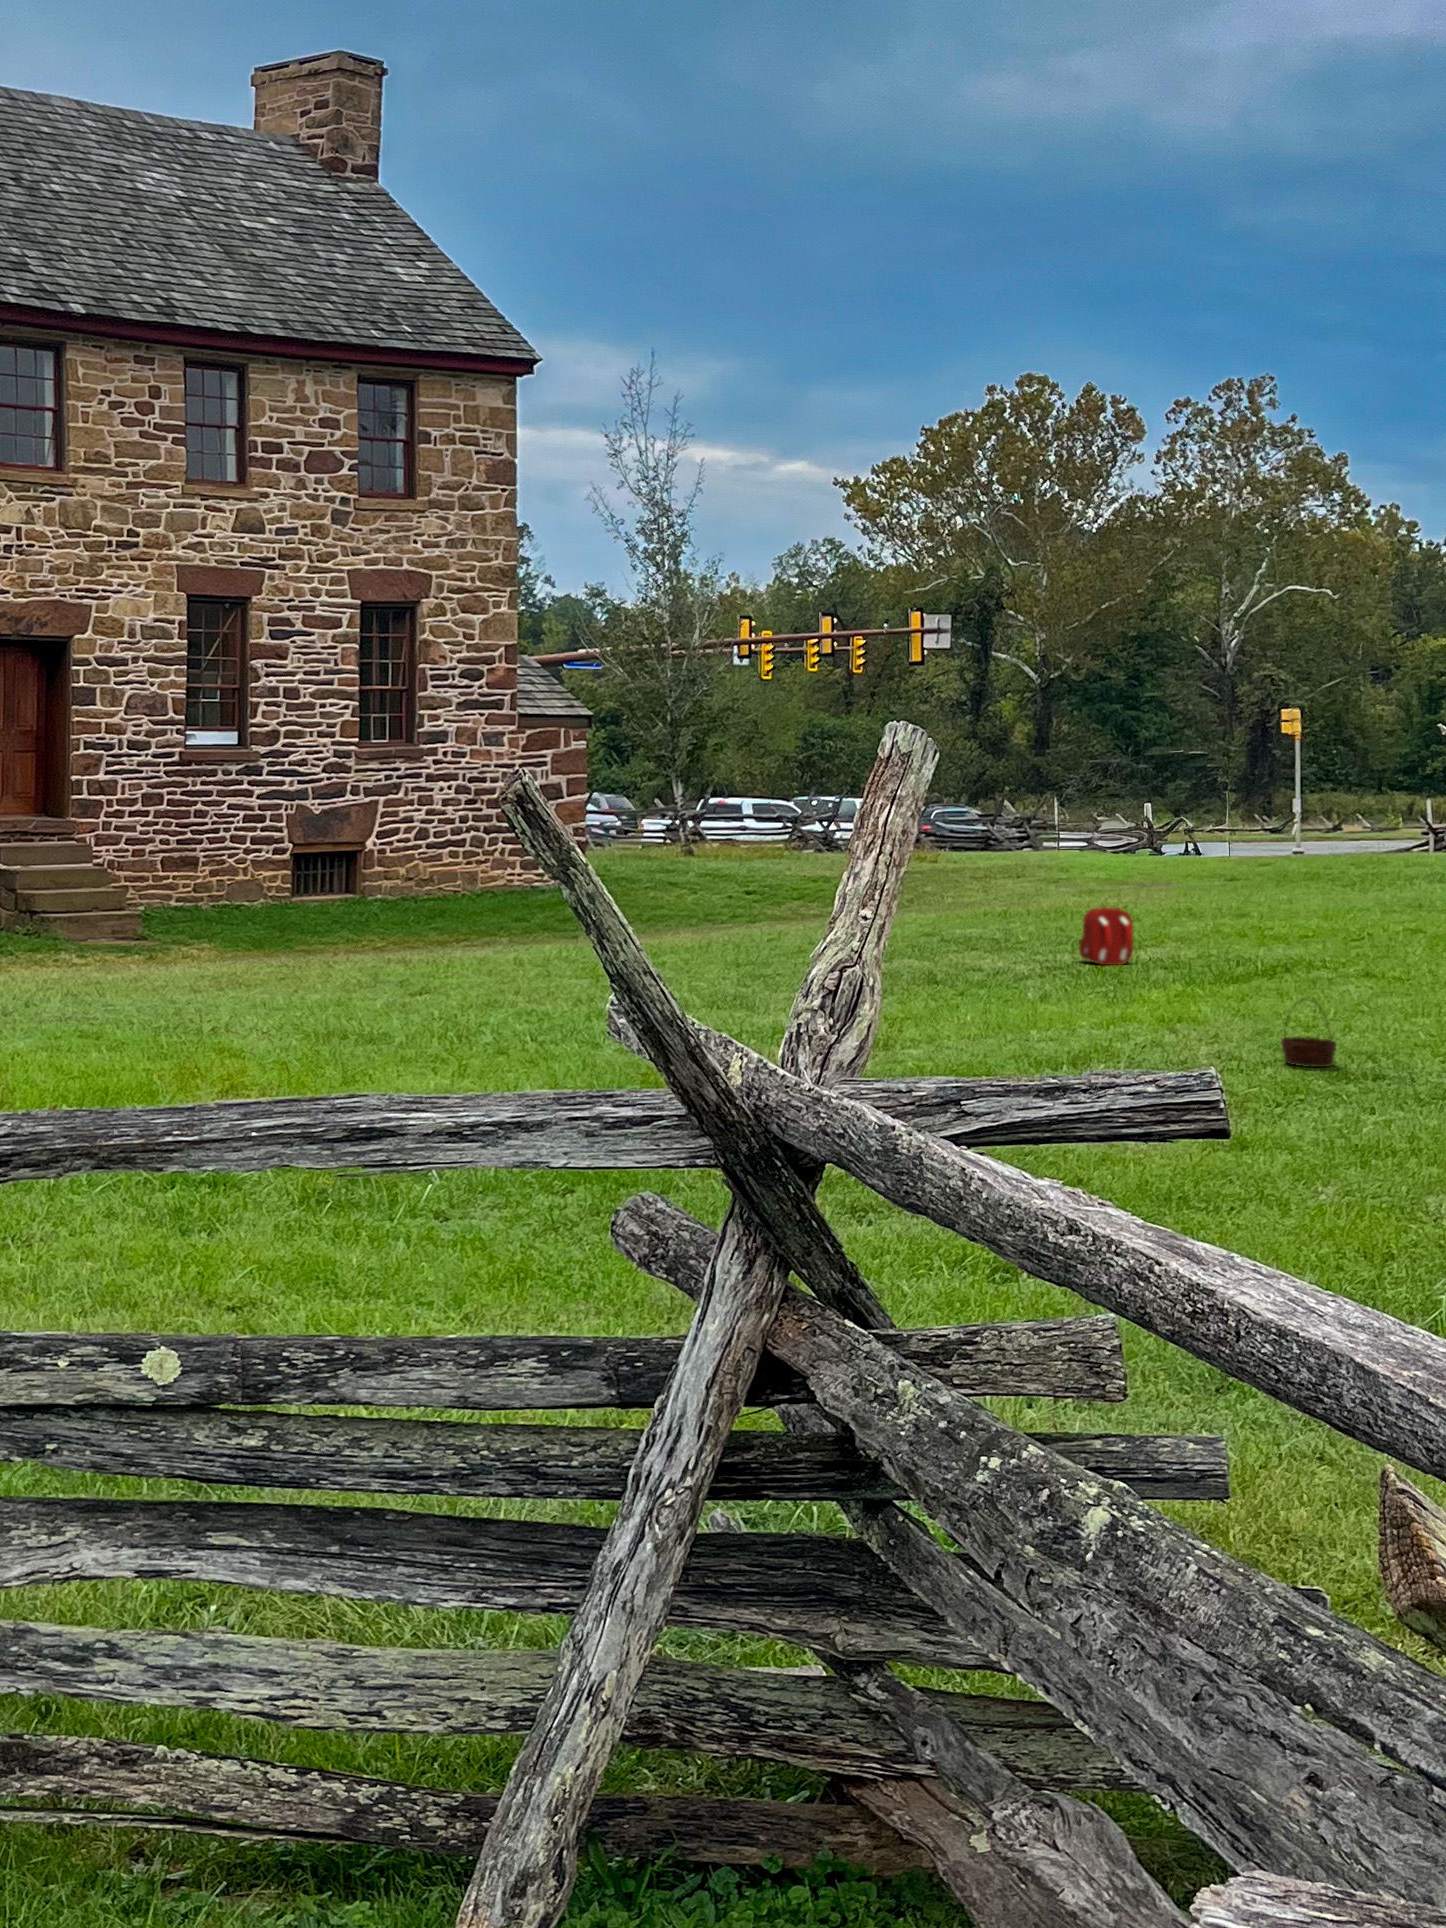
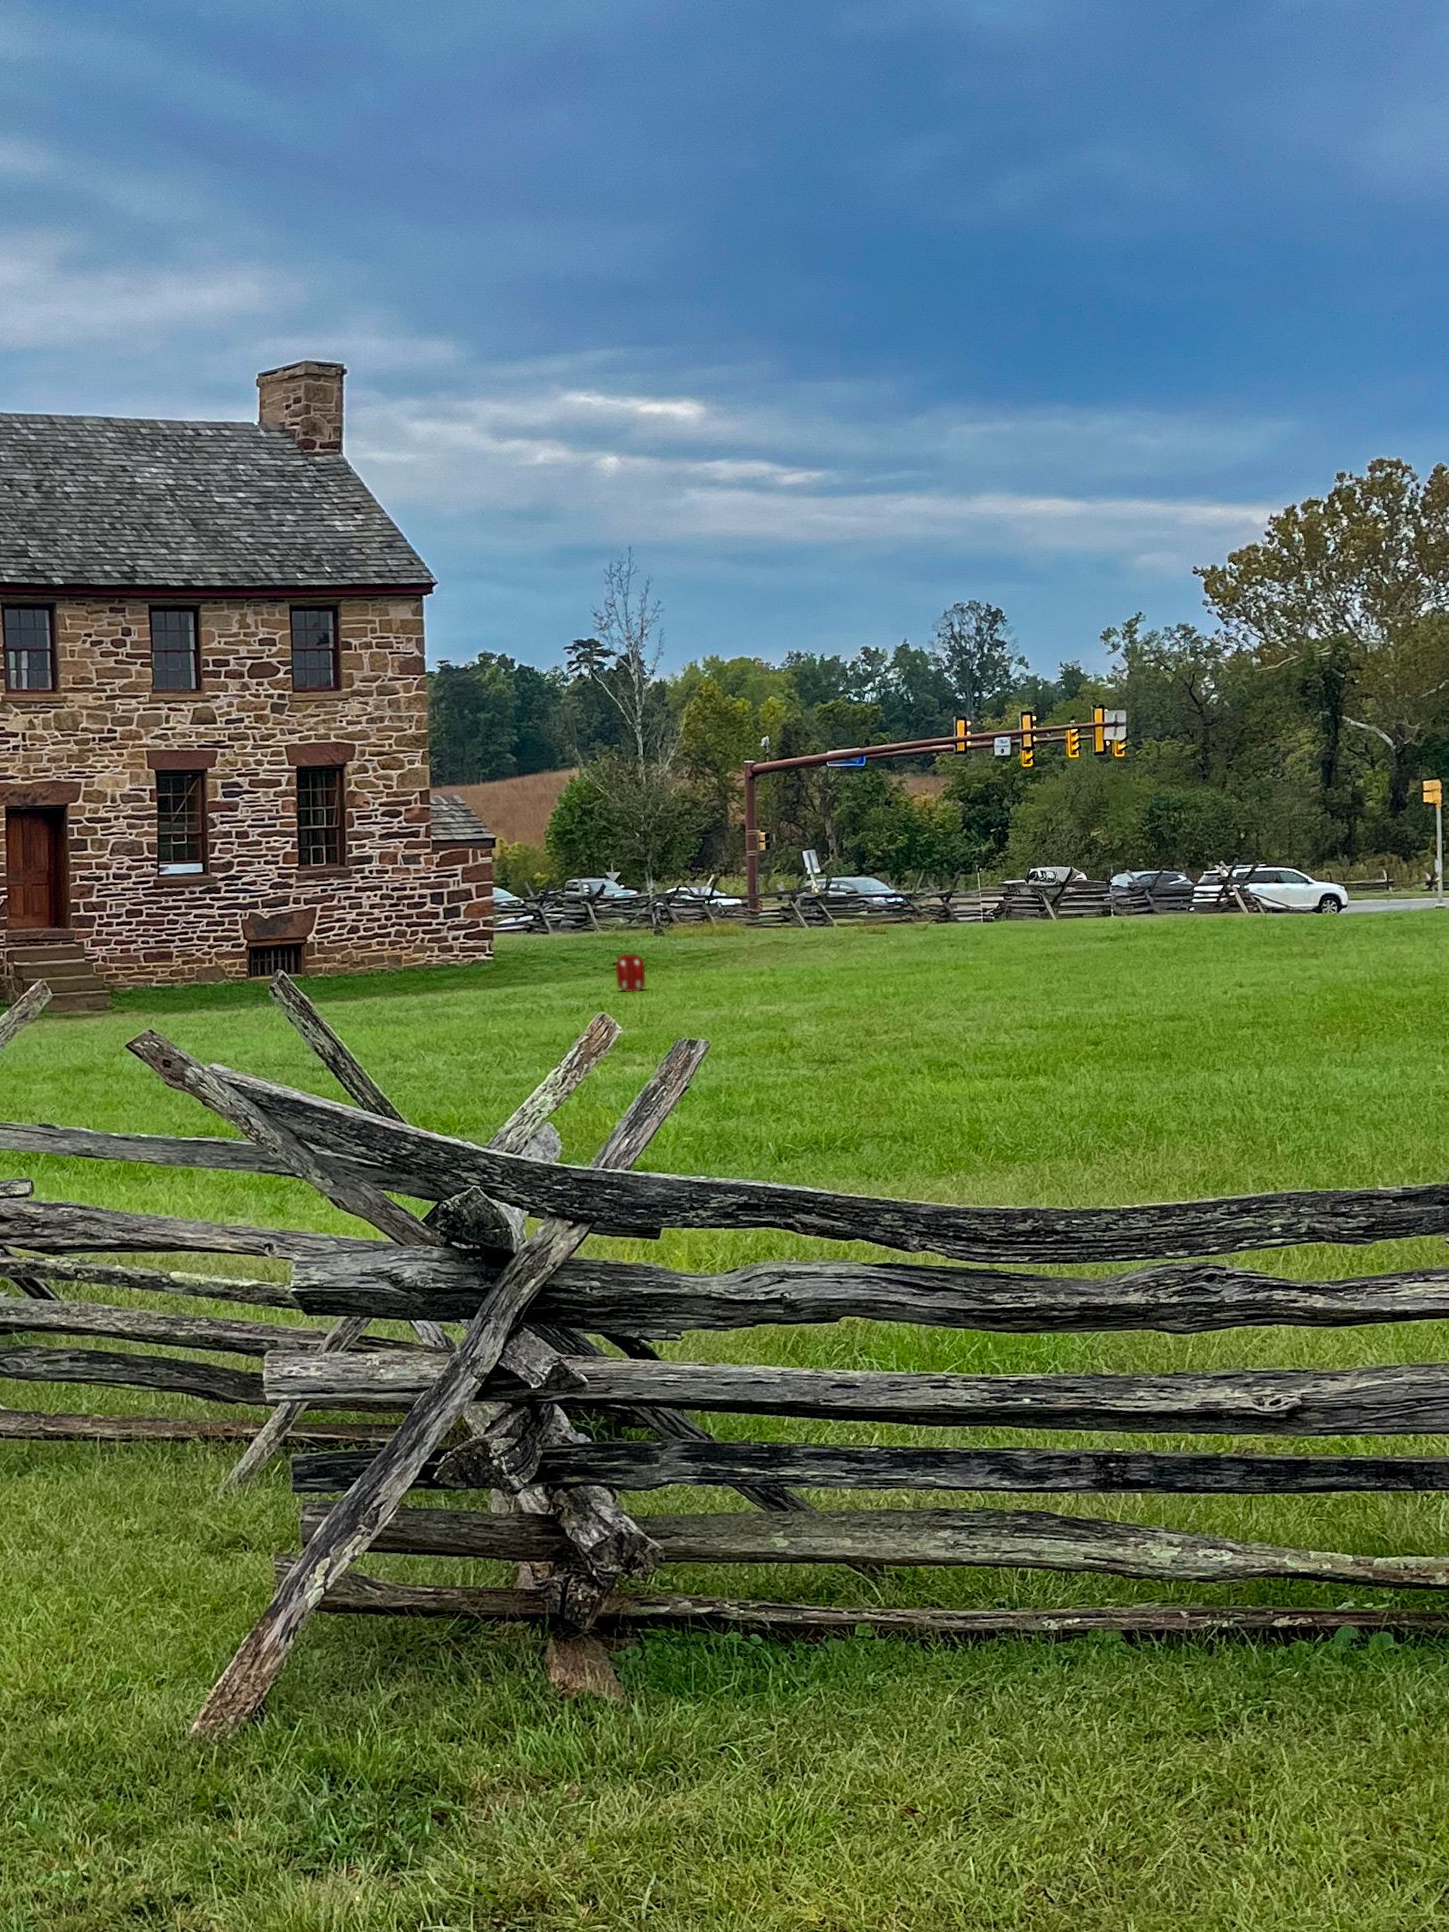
basket: present [1281,1004,1337,1067] -> none [504,990,532,1028]

